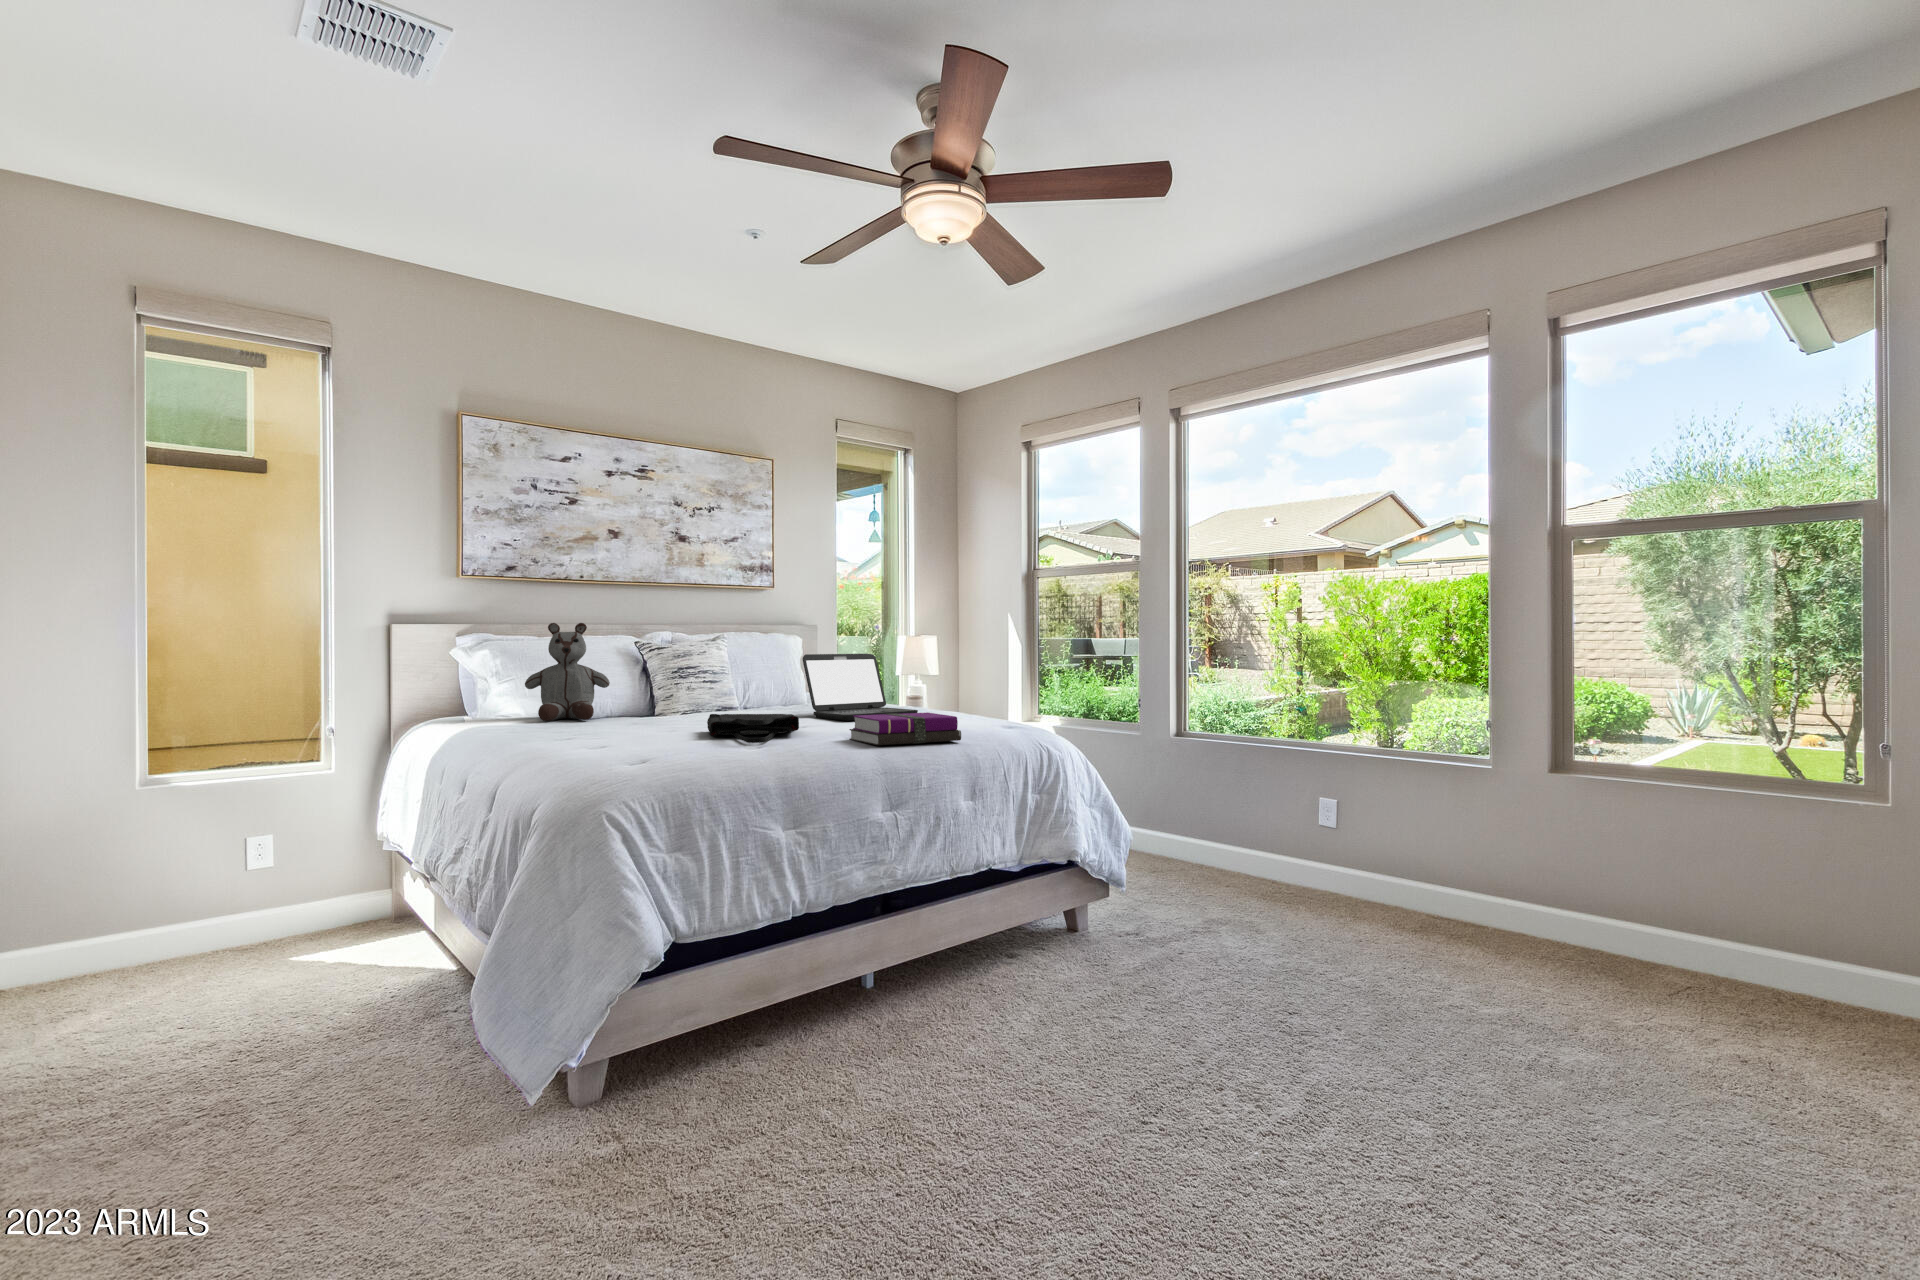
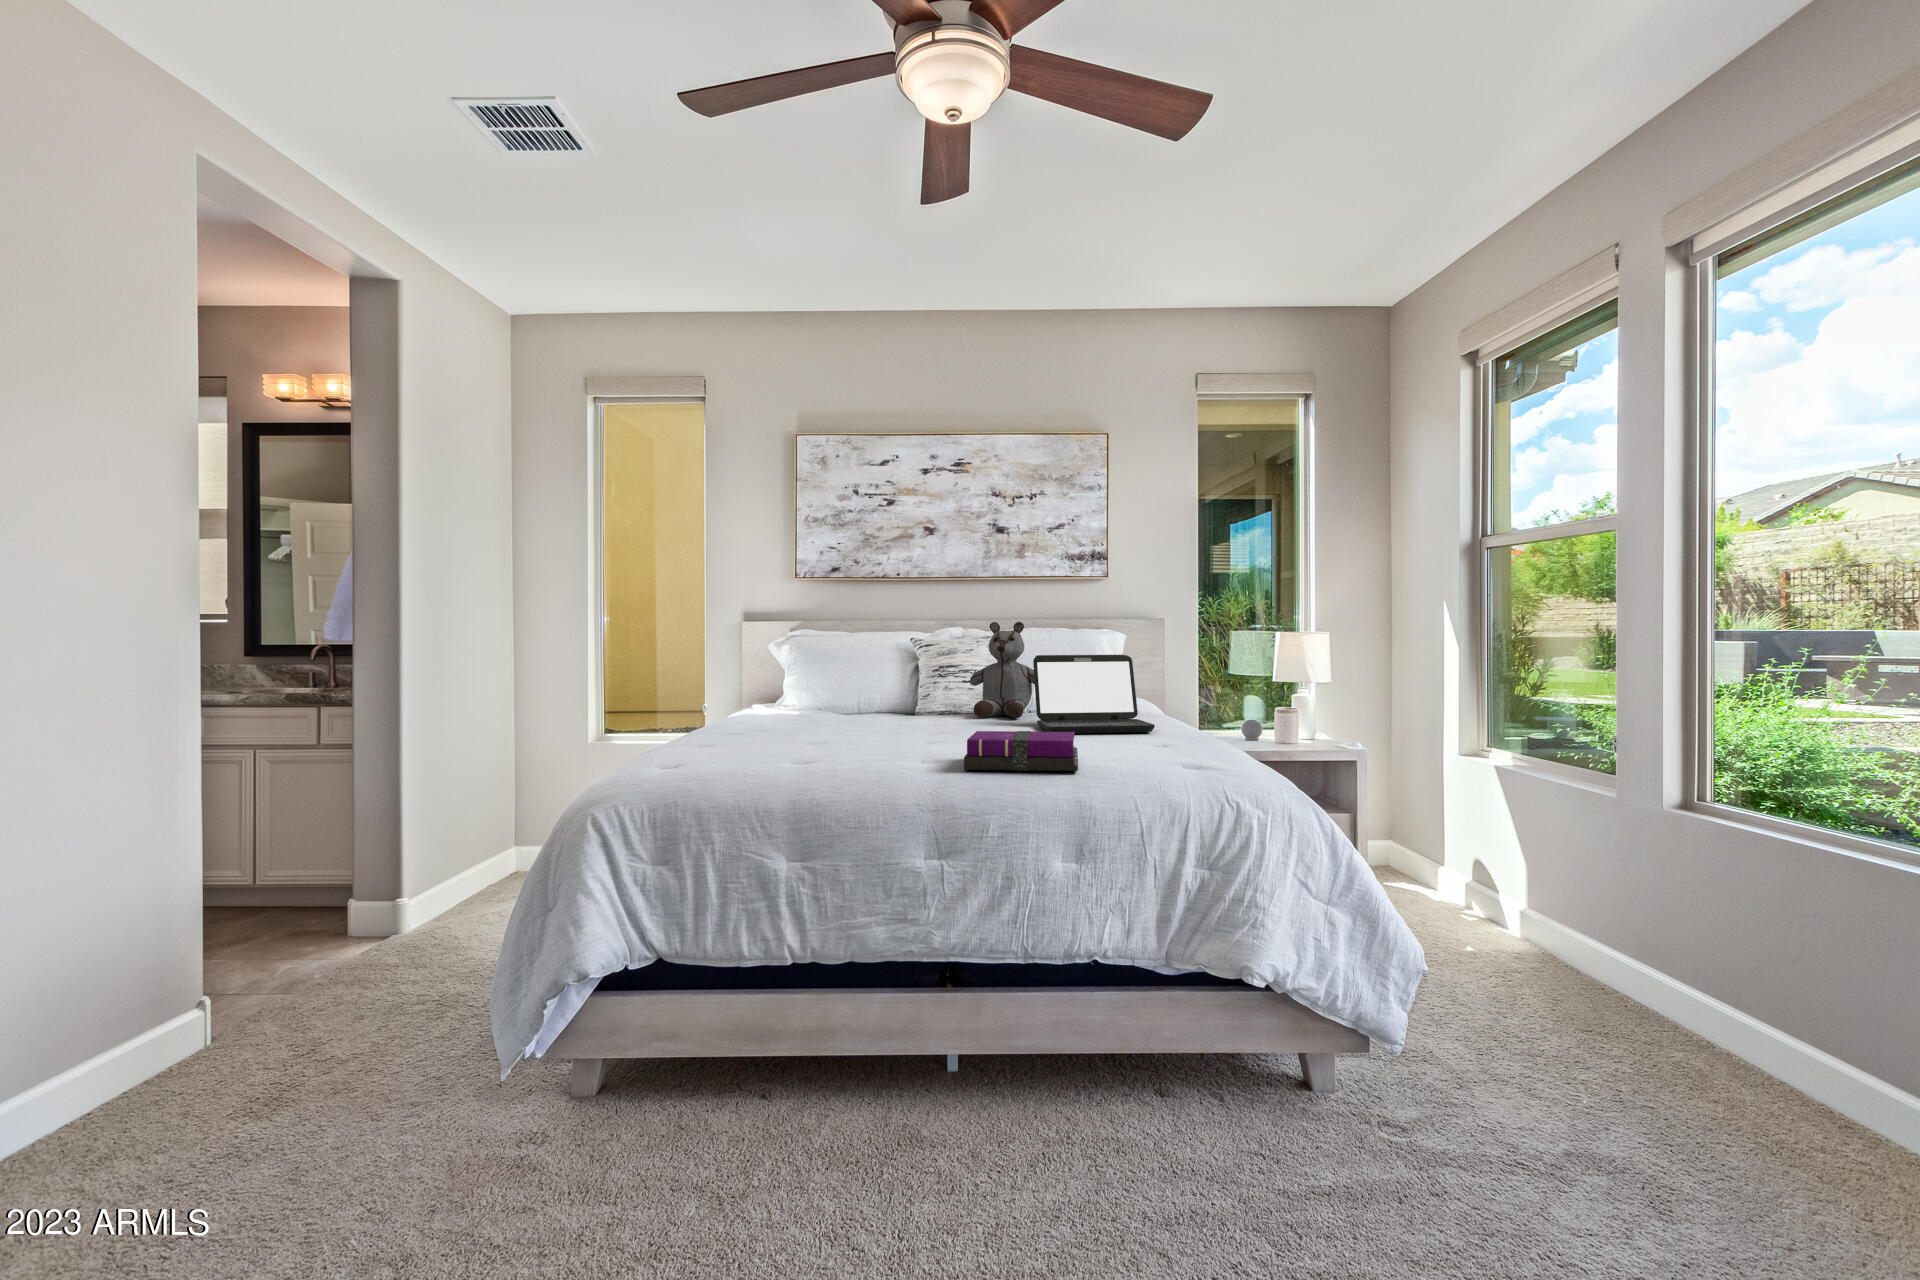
stuffed bear: present [525,623,610,721] -> present [970,622,1035,718]
tote bag: present [707,714,799,743] -> none [844,719,958,756]

